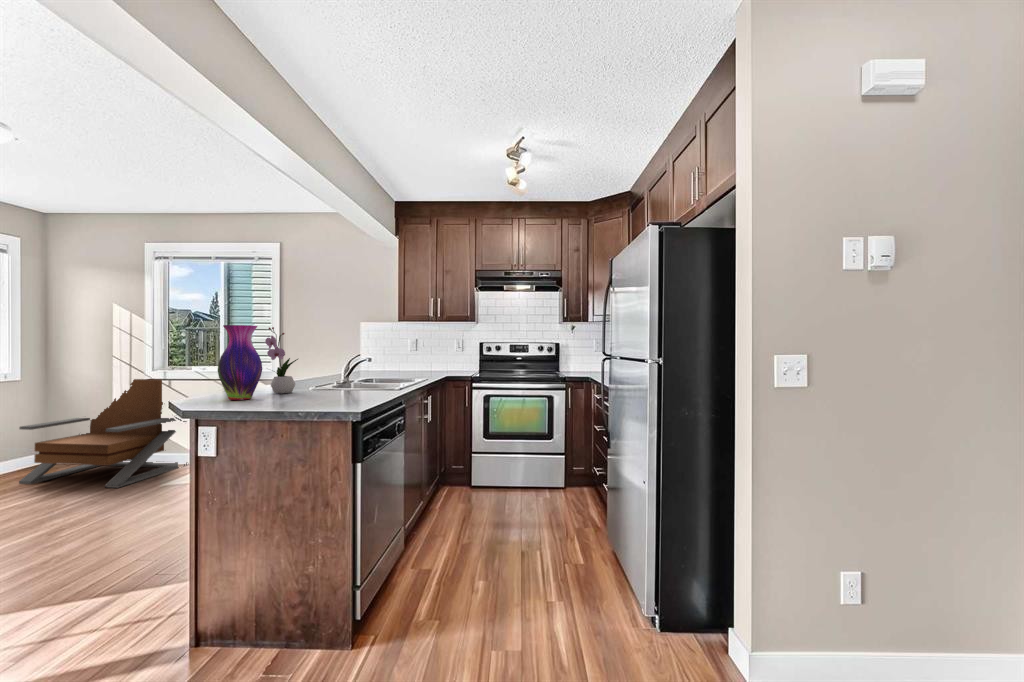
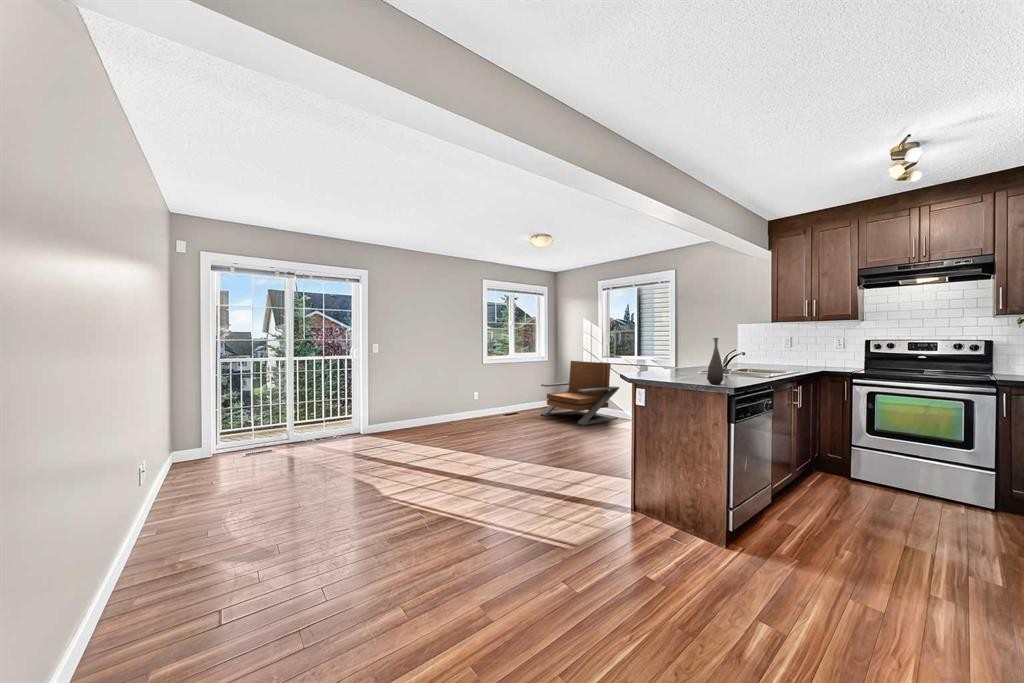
vase: present [218,325,262,400] -> none [643,330,668,375]
flower arrangement: present [265,327,298,394] -> none [670,330,691,374]
bottle: none [321,338,345,409] -> present [707,338,723,384]

